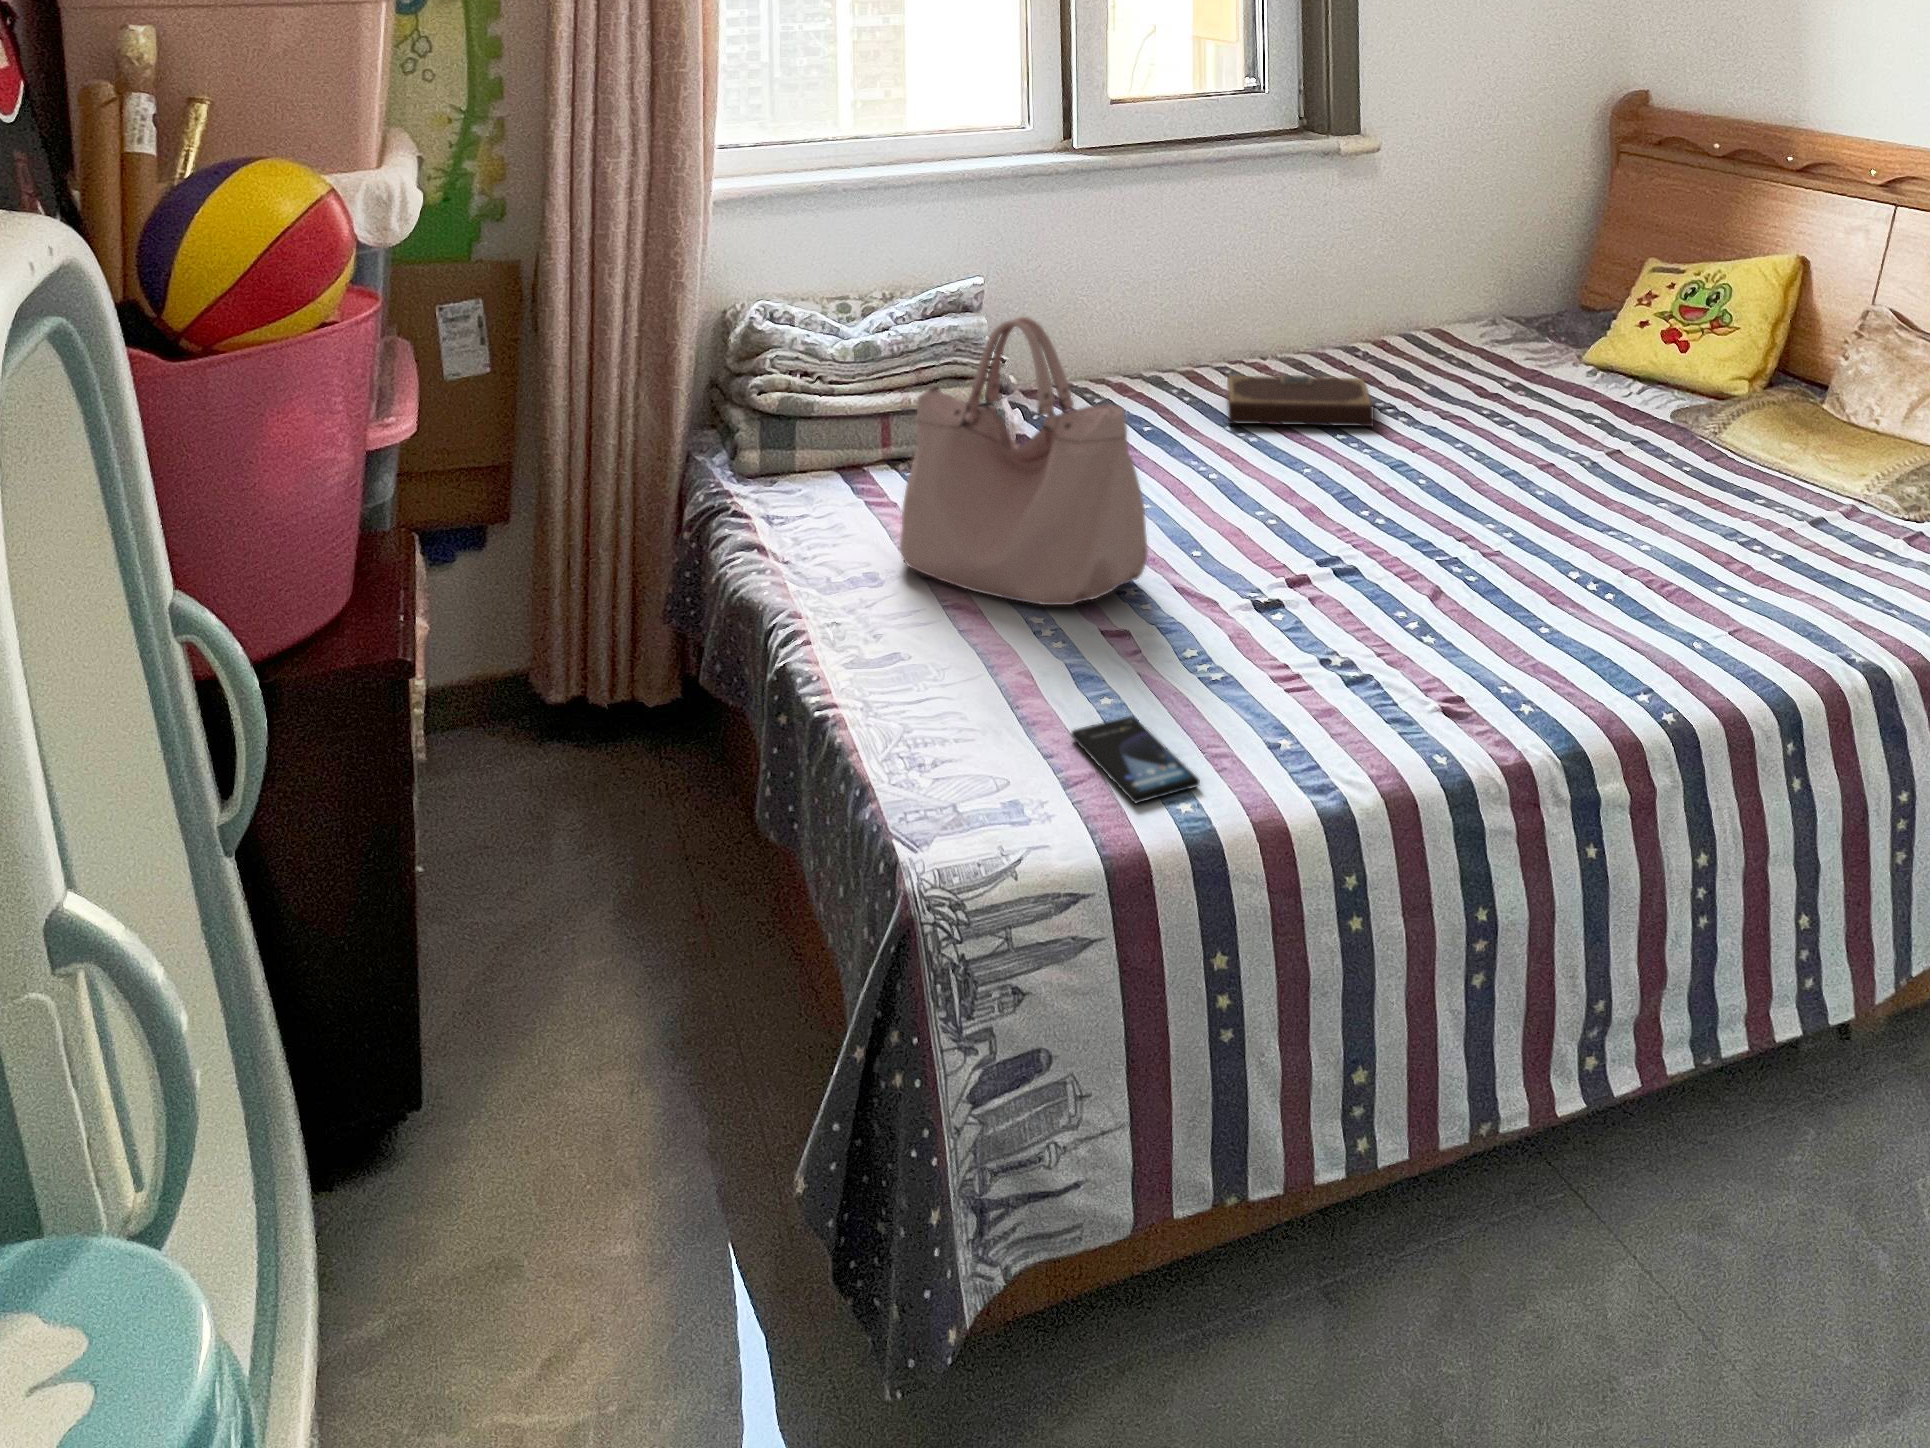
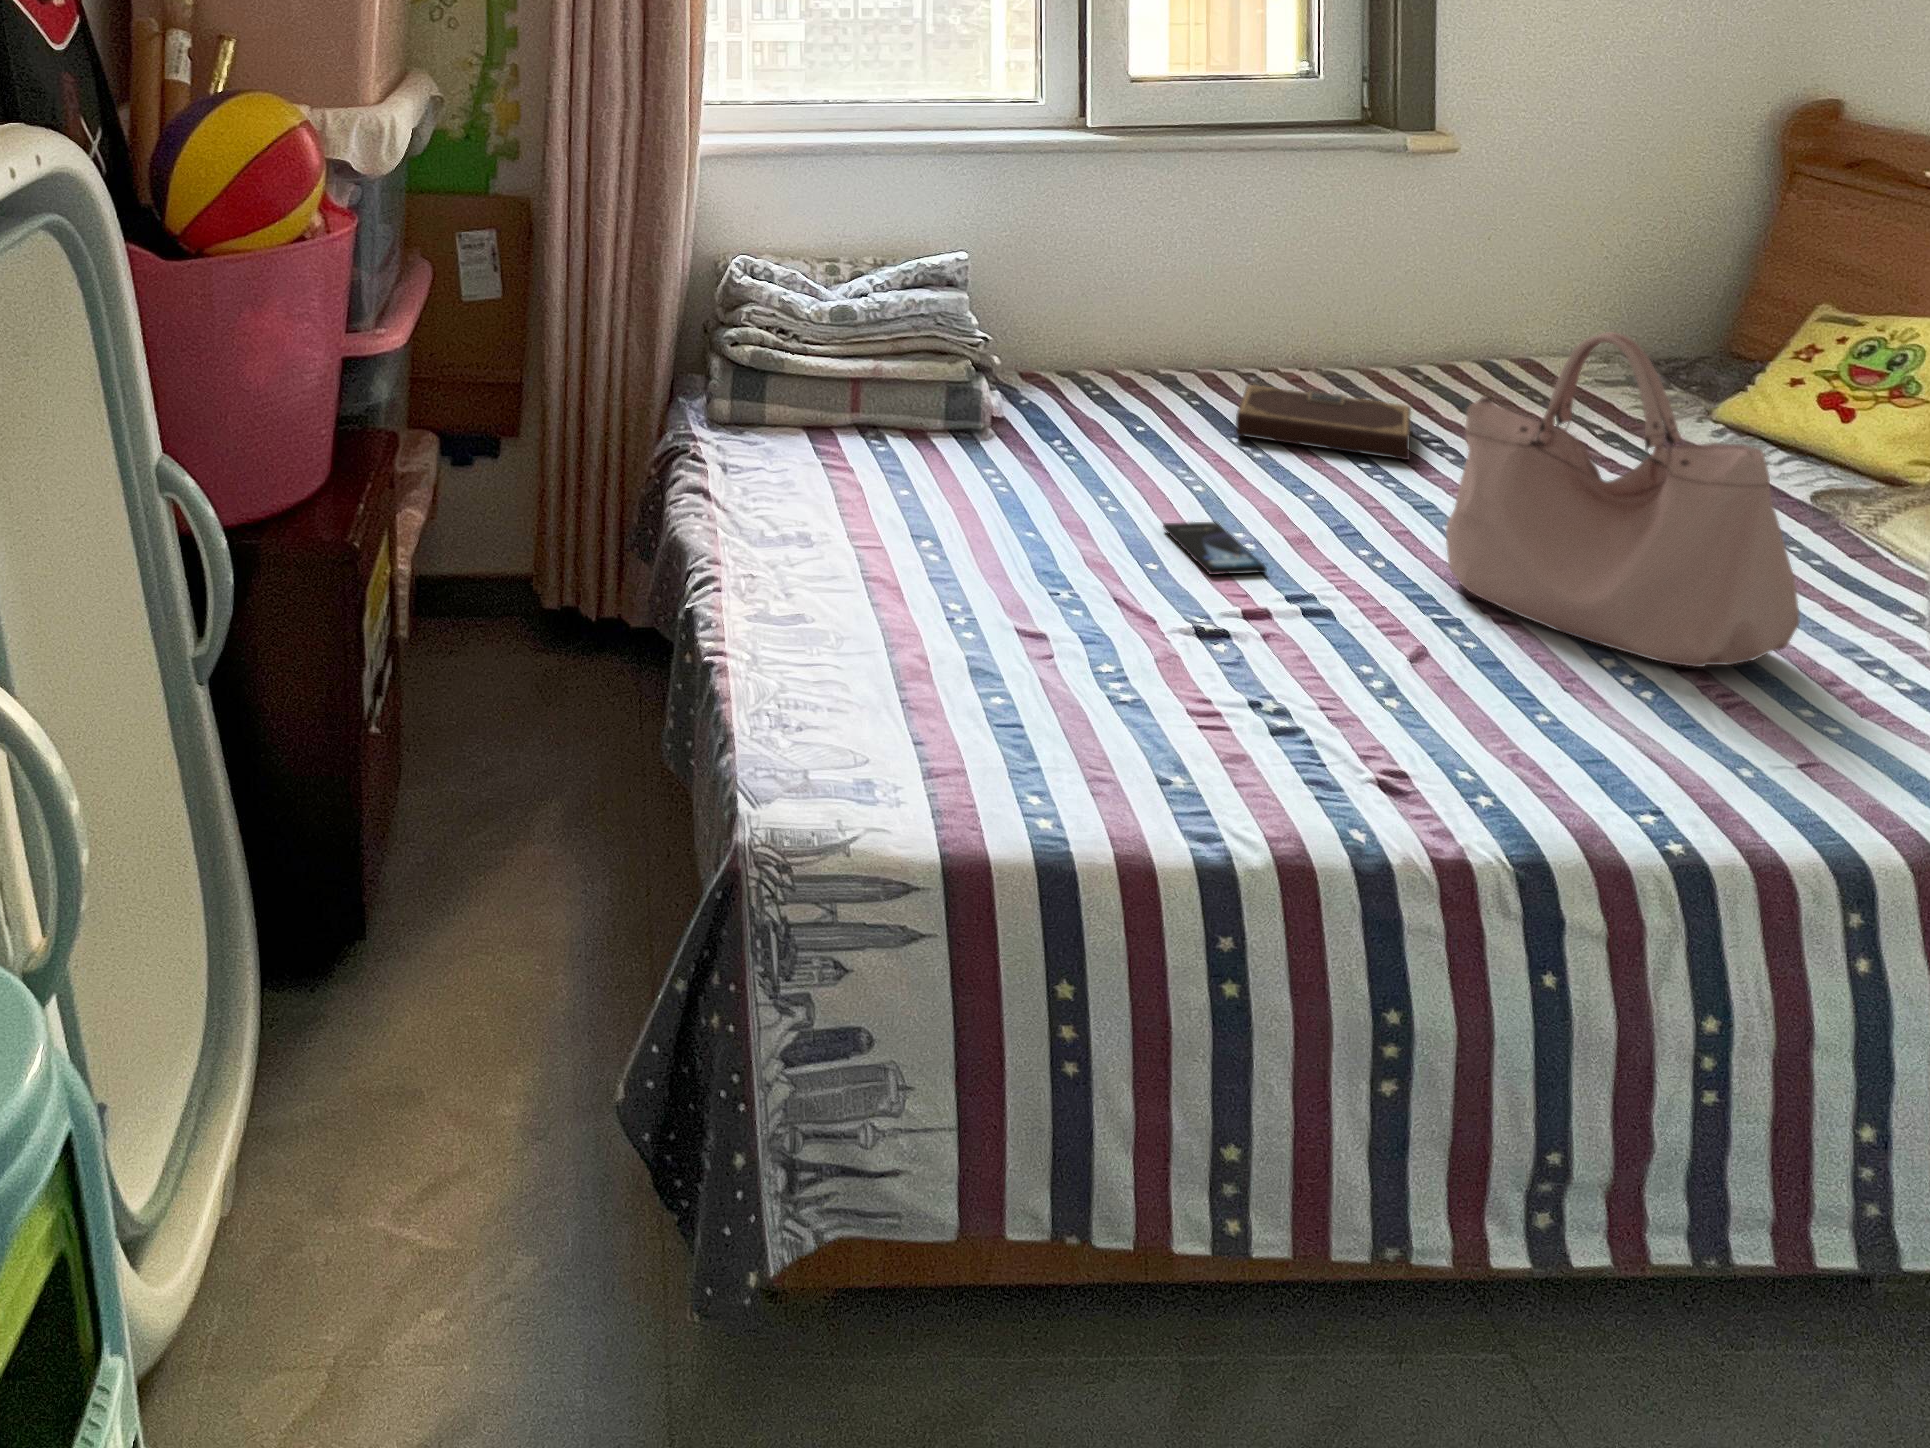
handbag: present [900,317,1148,605] -> present [1446,332,1800,667]
smartphone: present [1071,716,1200,803] -> present [1163,522,1267,575]

